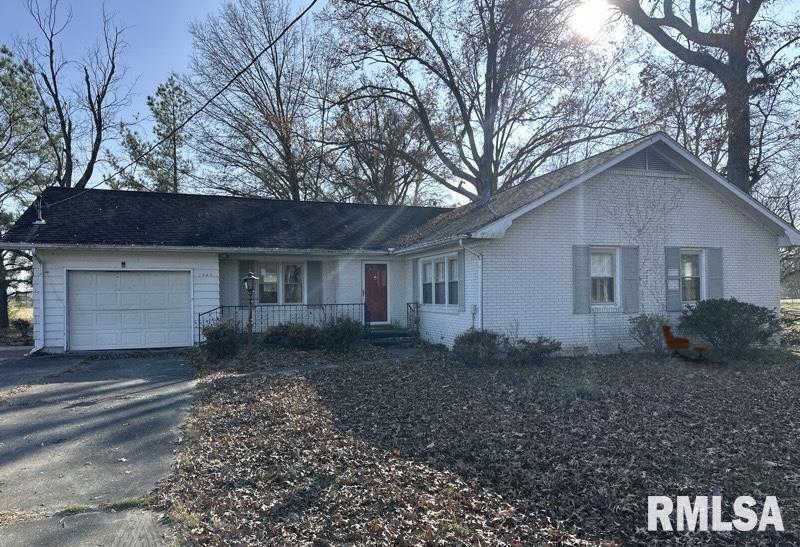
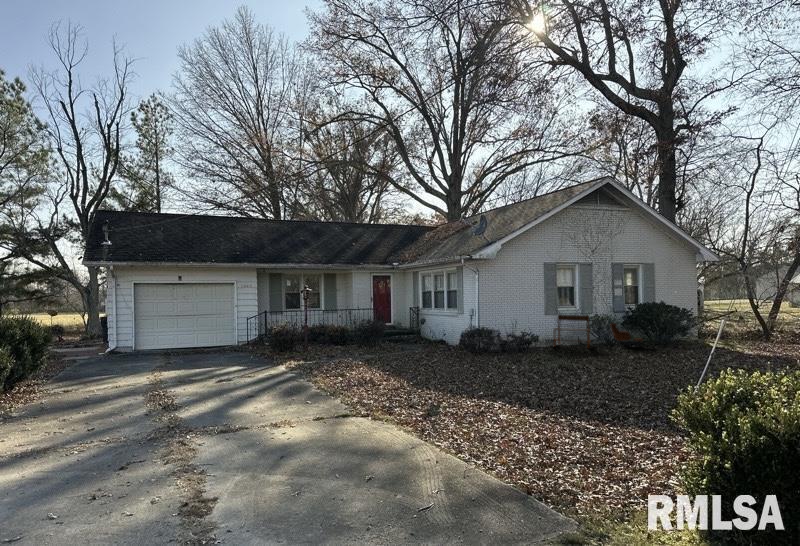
bench: none [584,314,635,359] -> present [554,315,591,348]

